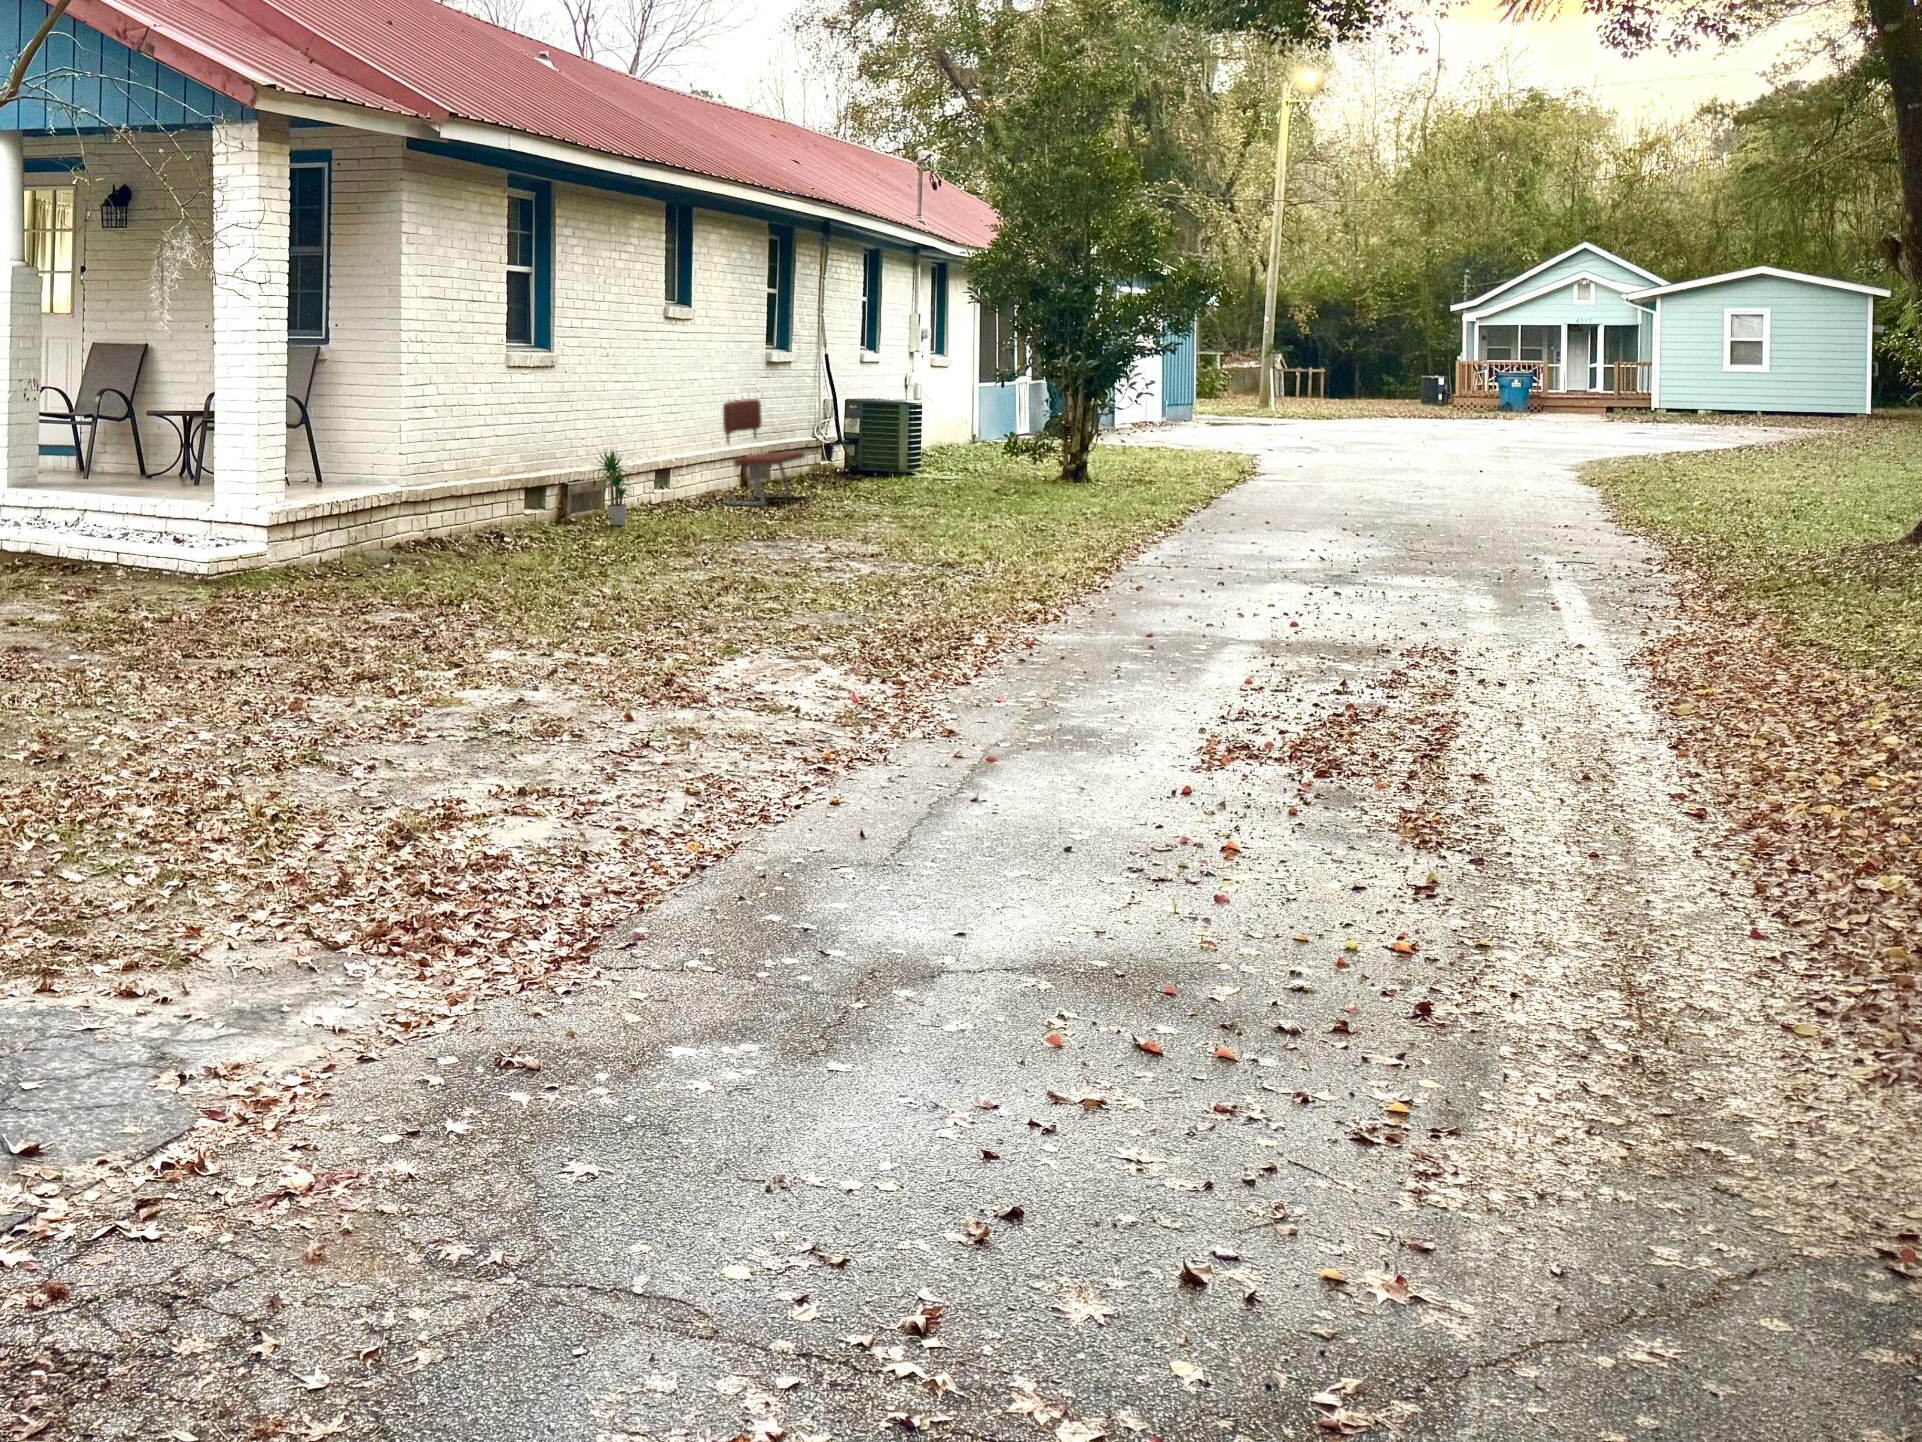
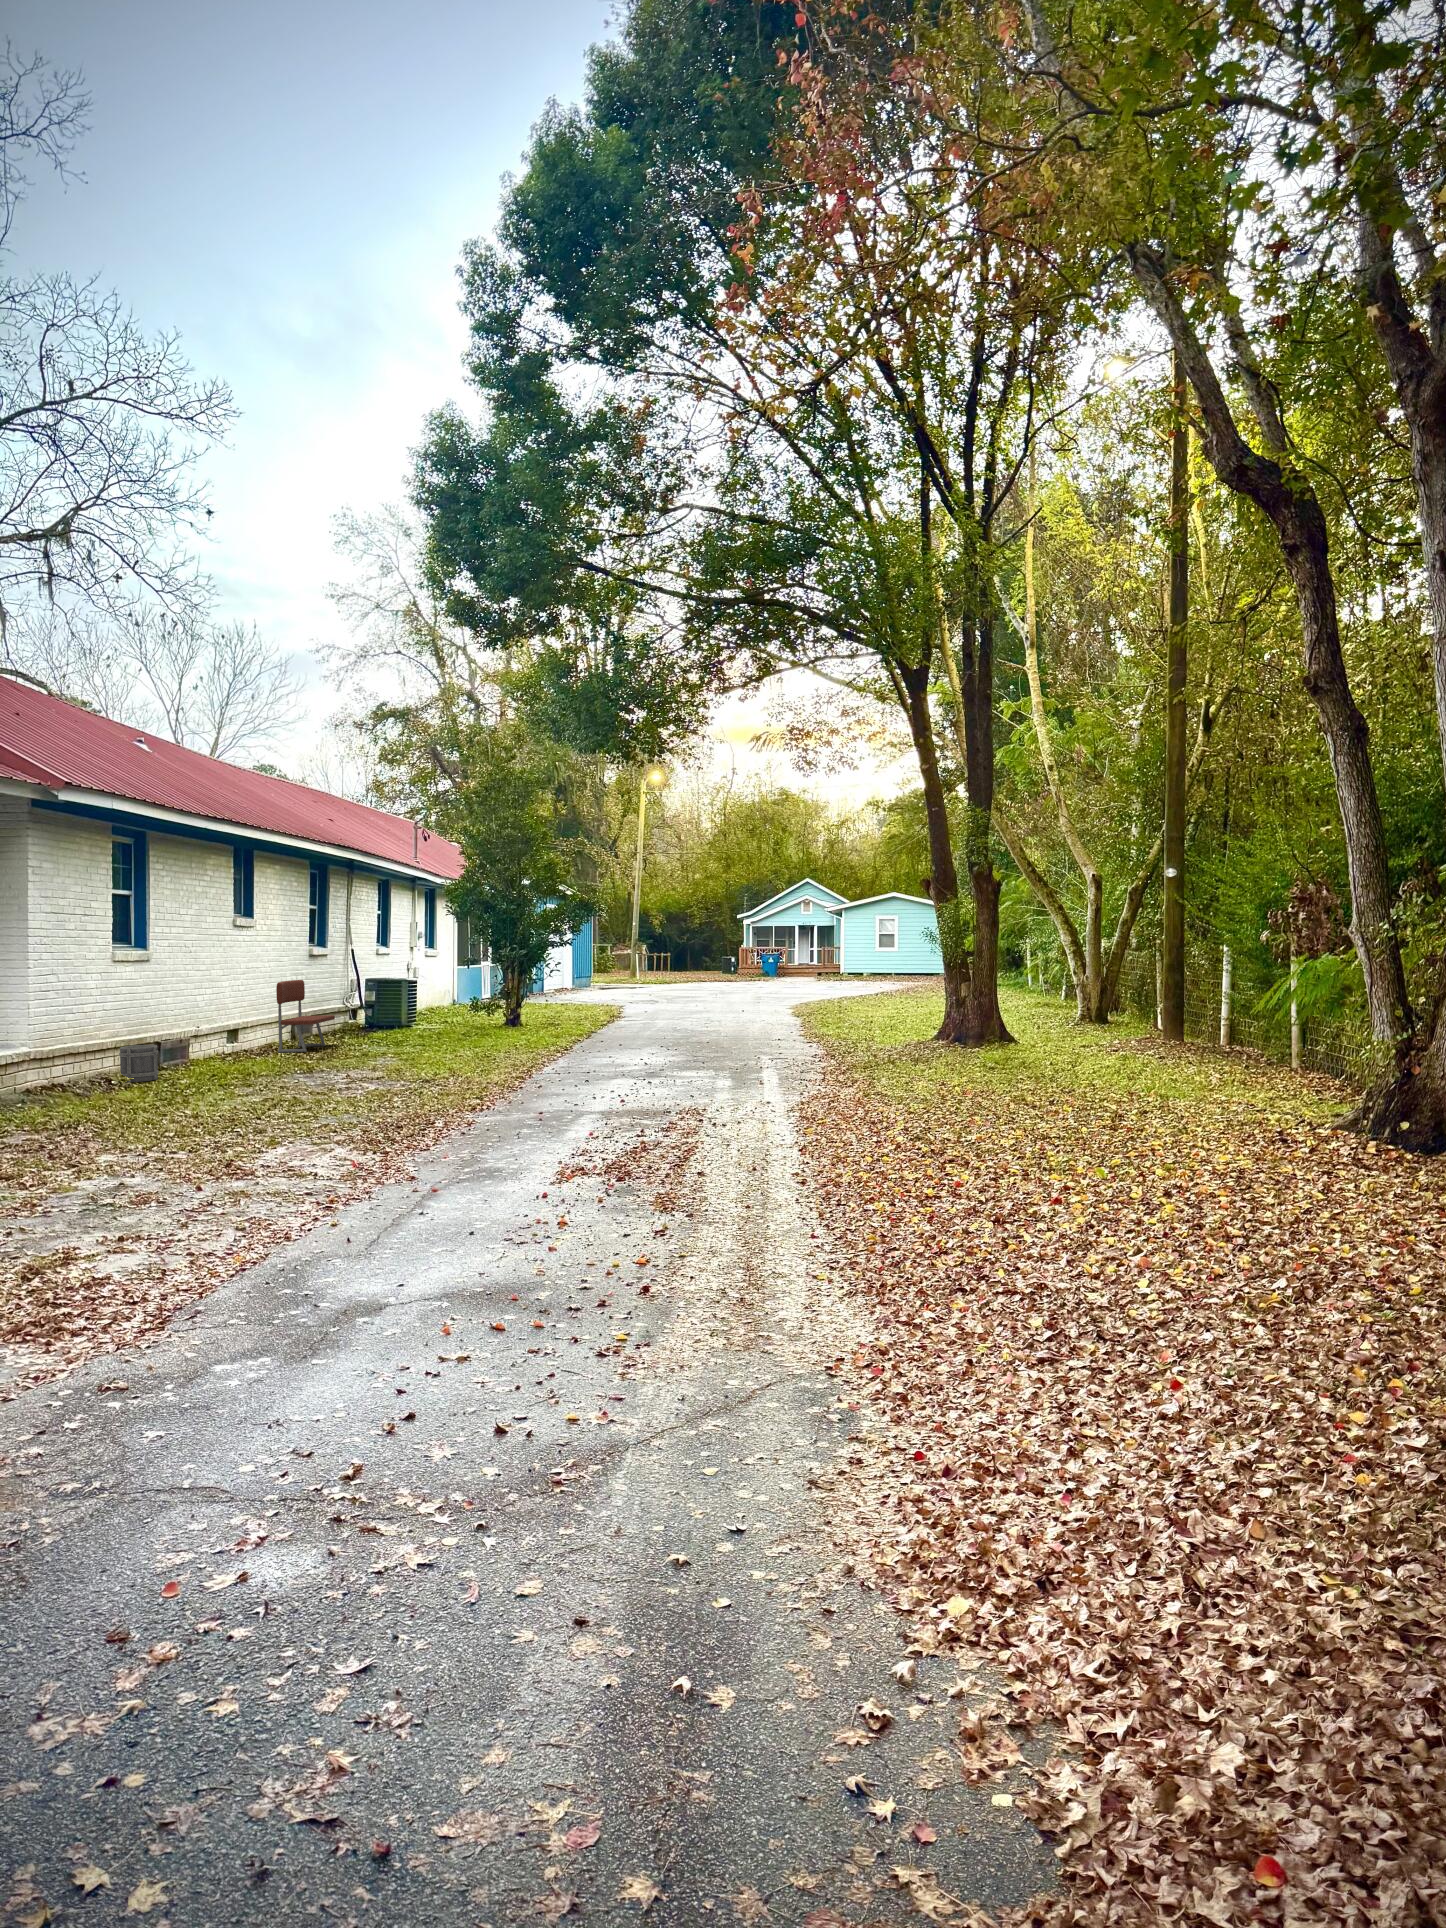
potted plant: present [595,449,630,526] -> none [173,1014,210,1069]
bucket: none [522,490,571,542] -> present [119,1045,159,1082]

